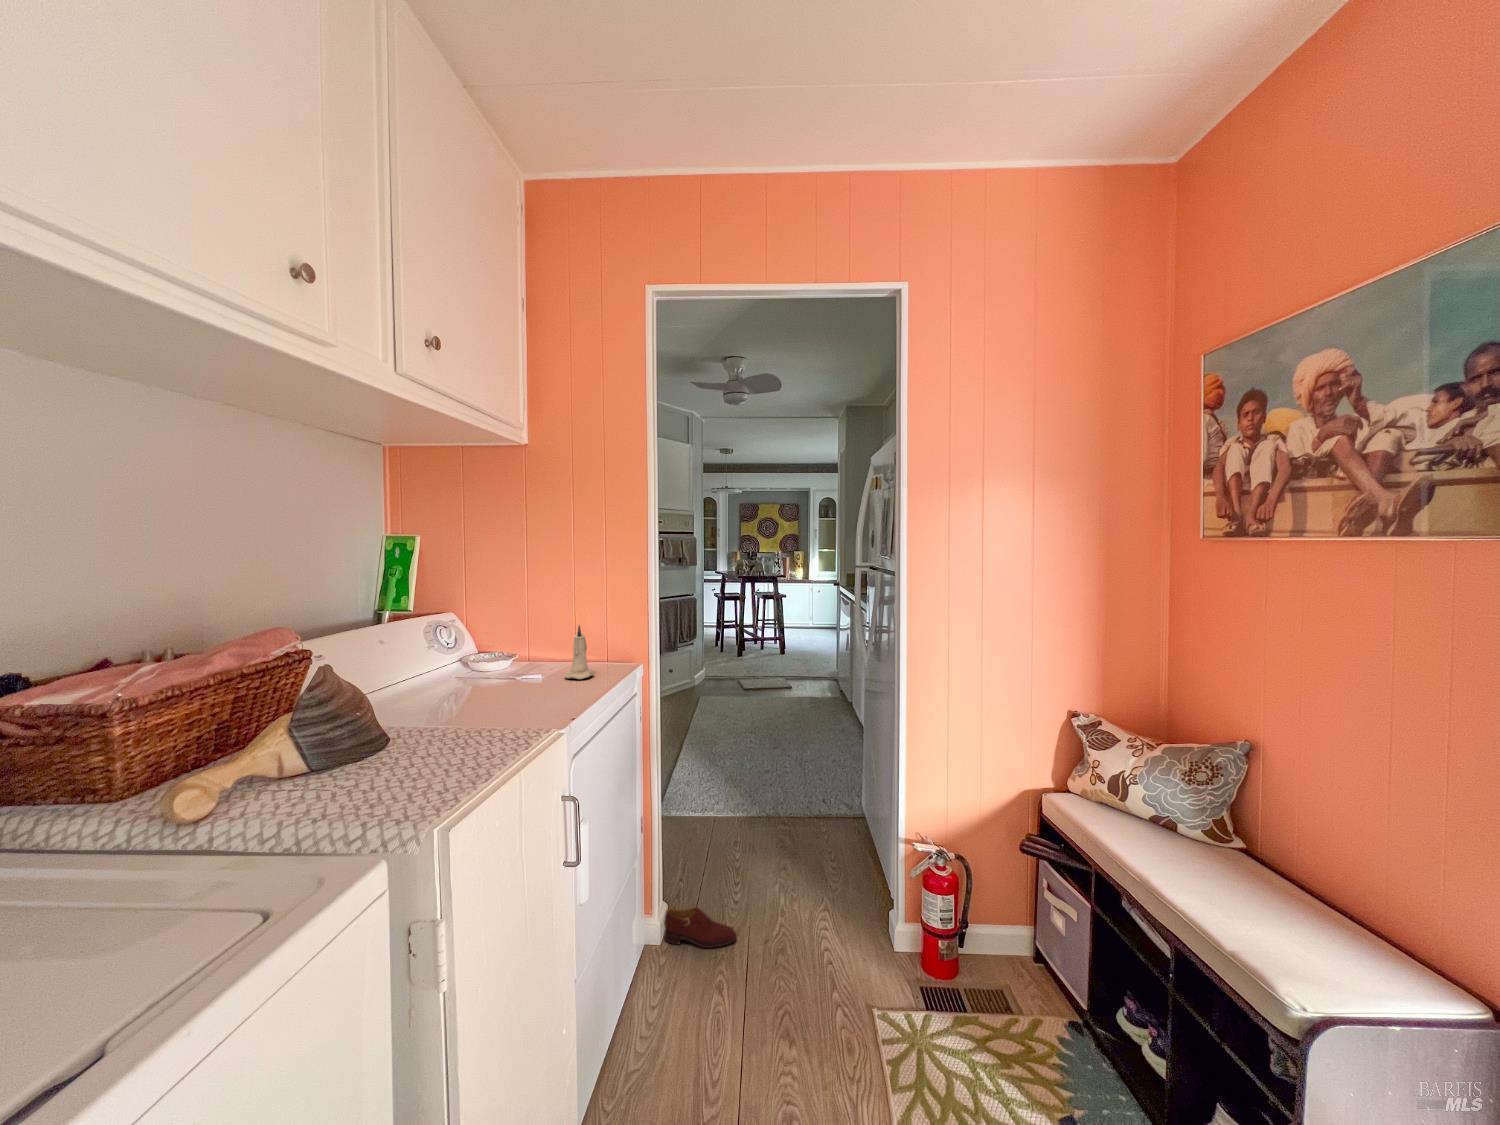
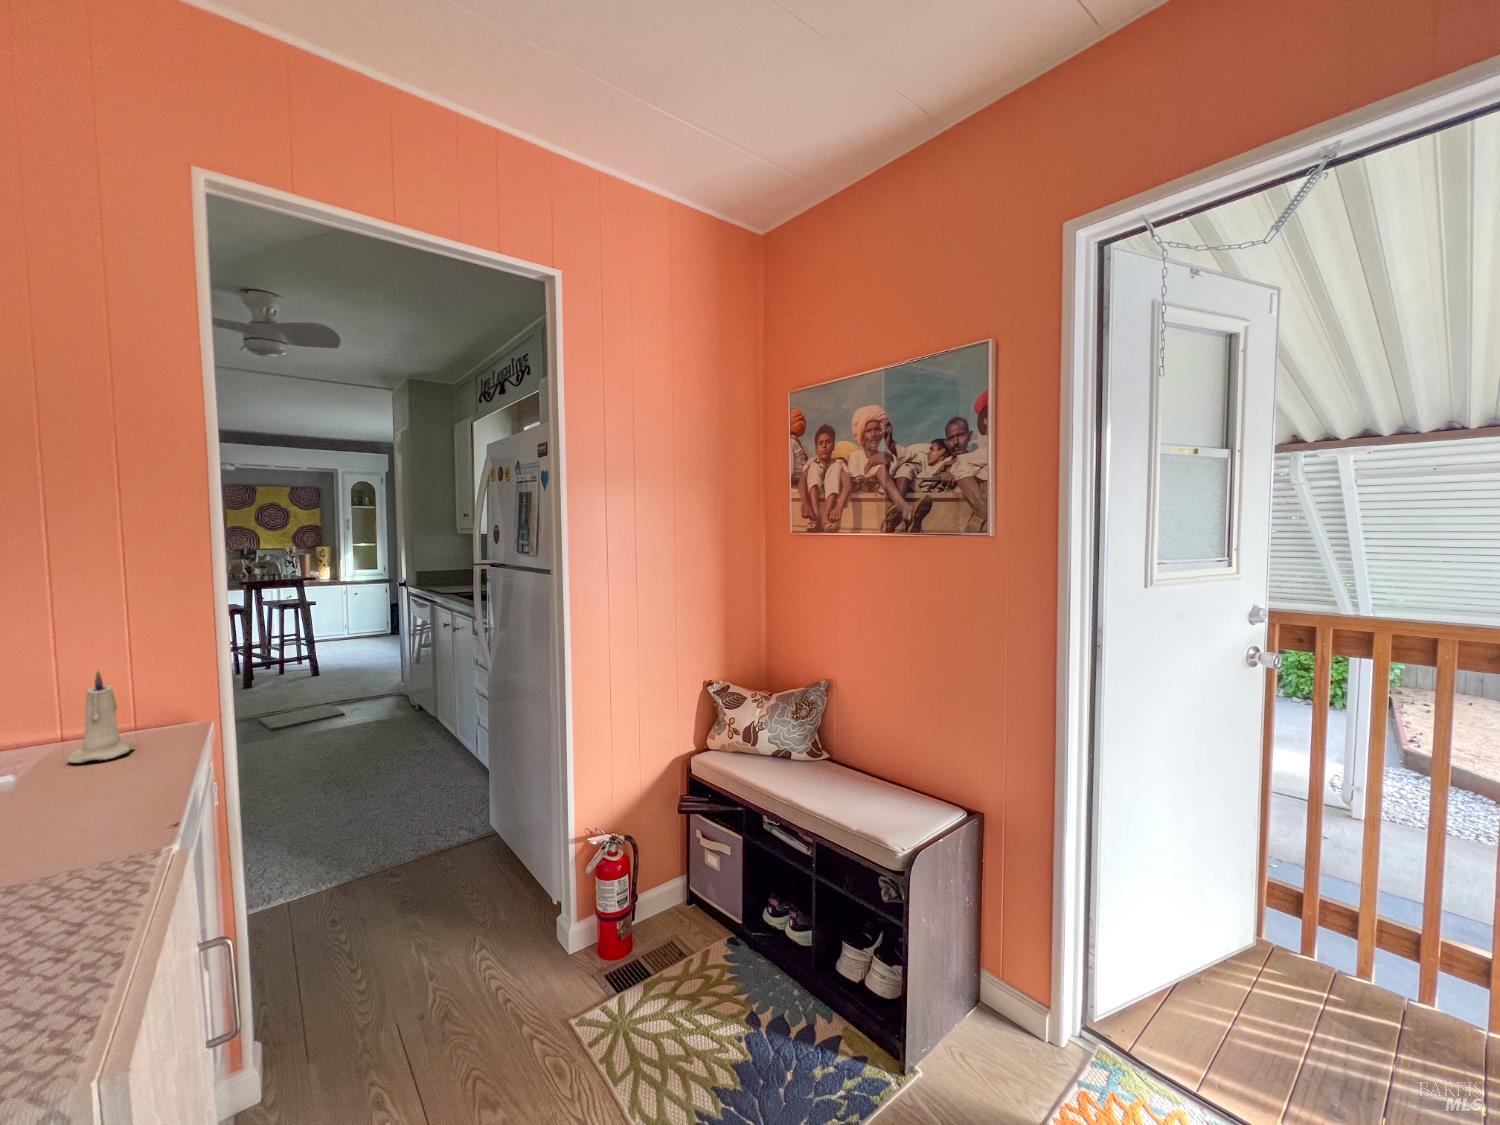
shoe: present [664,907,736,948] -> none [259,1028,380,1100]

